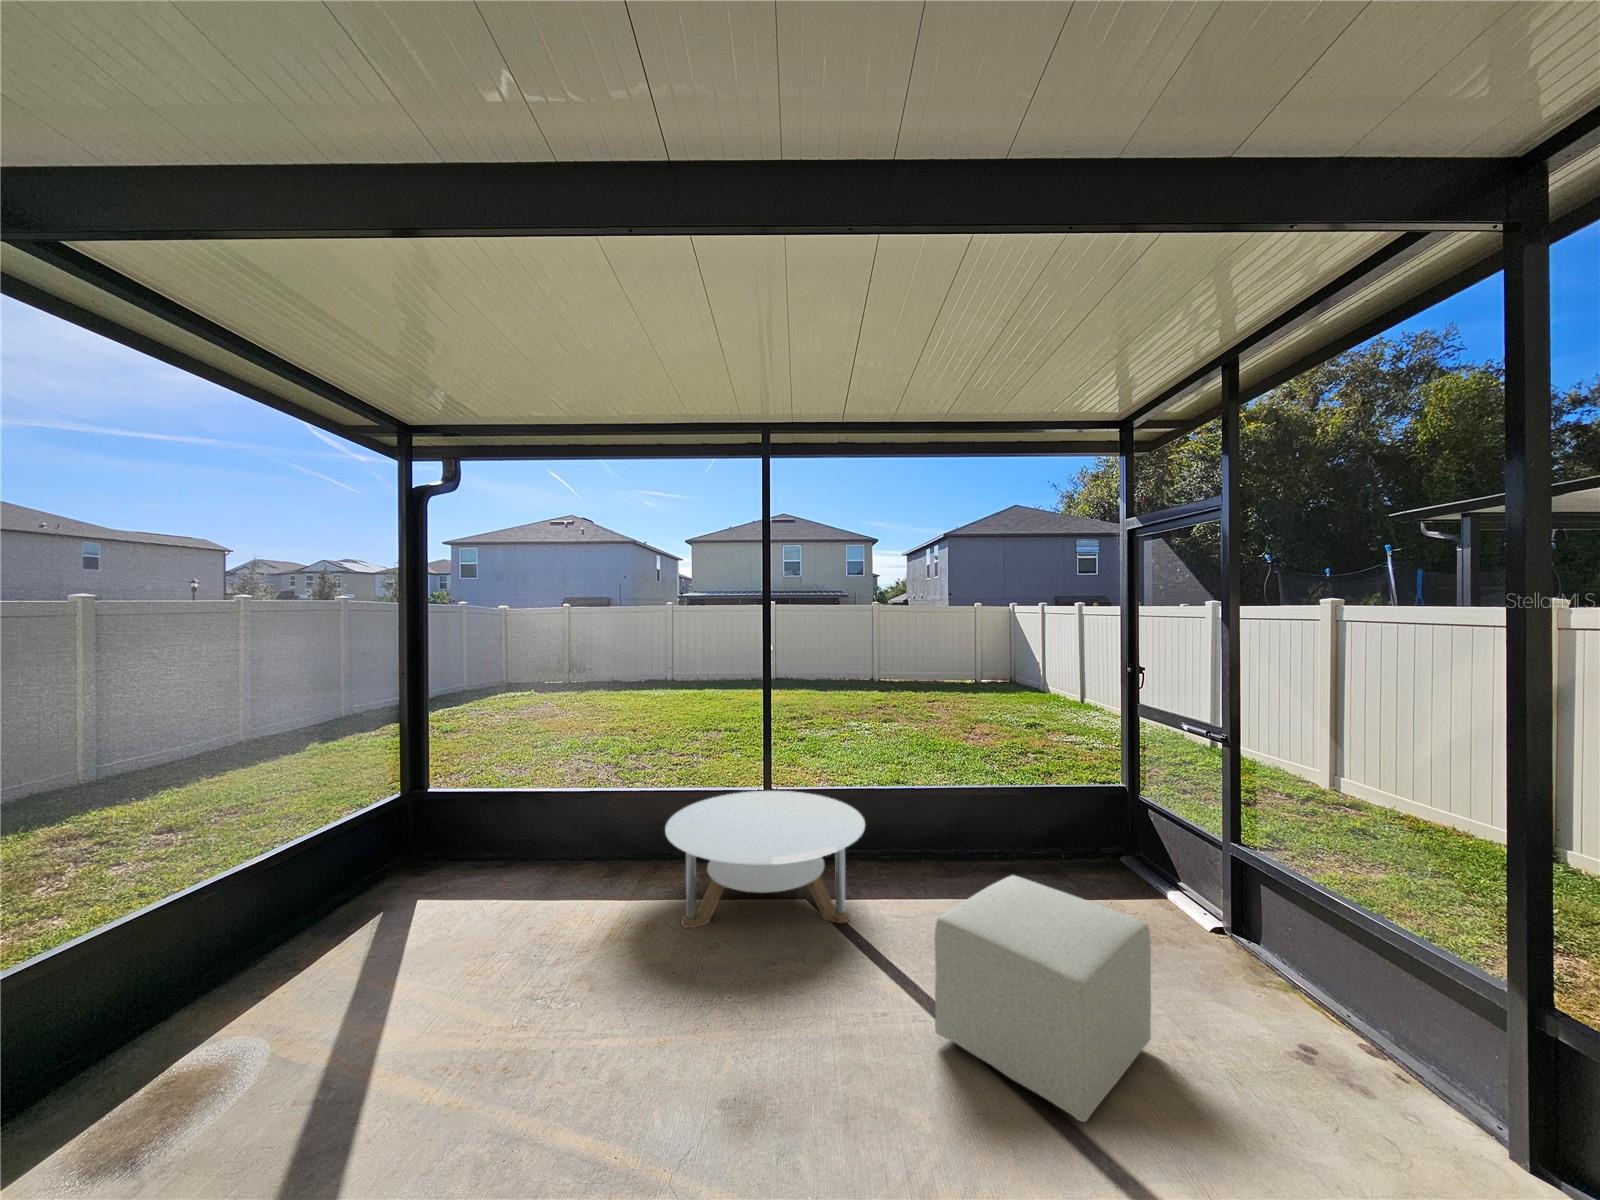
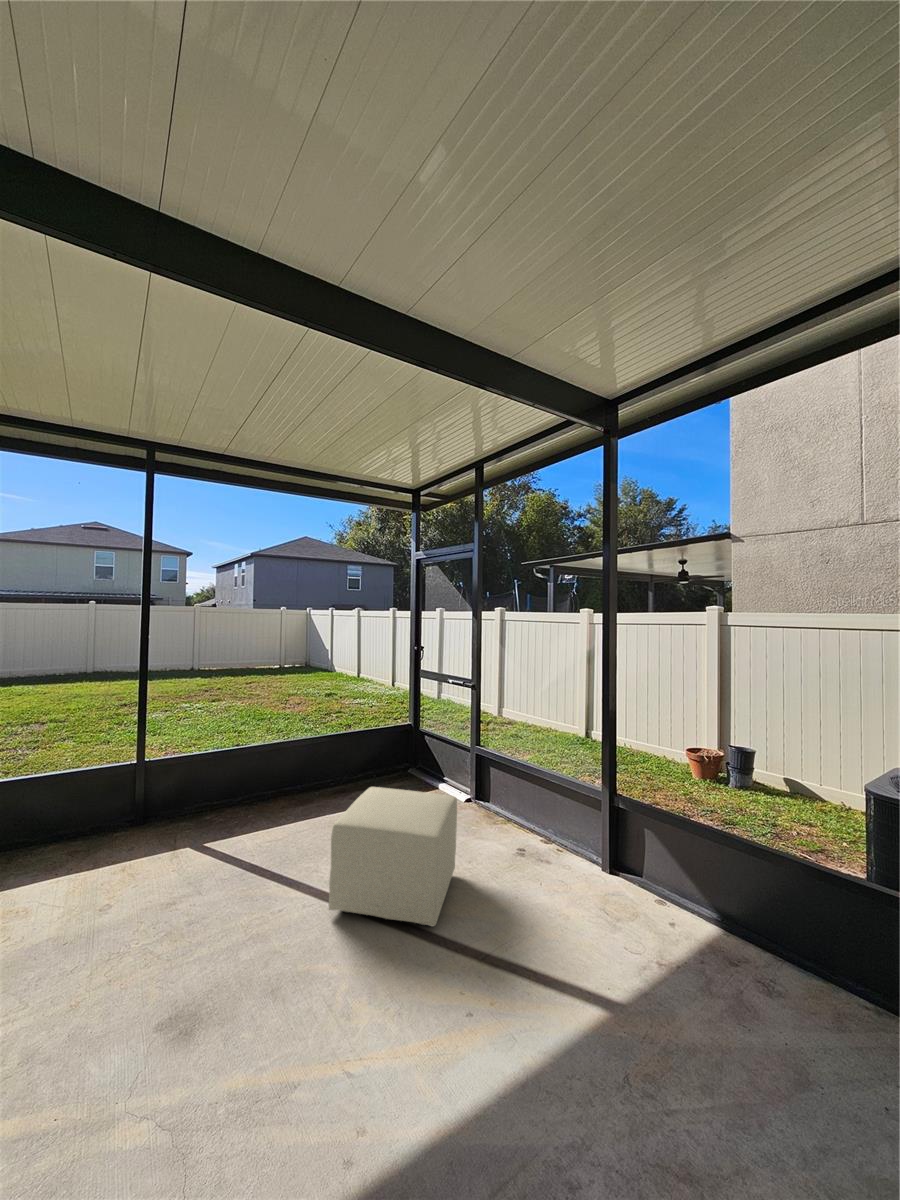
round table: present [665,791,865,928] -> none [30,761,244,909]

